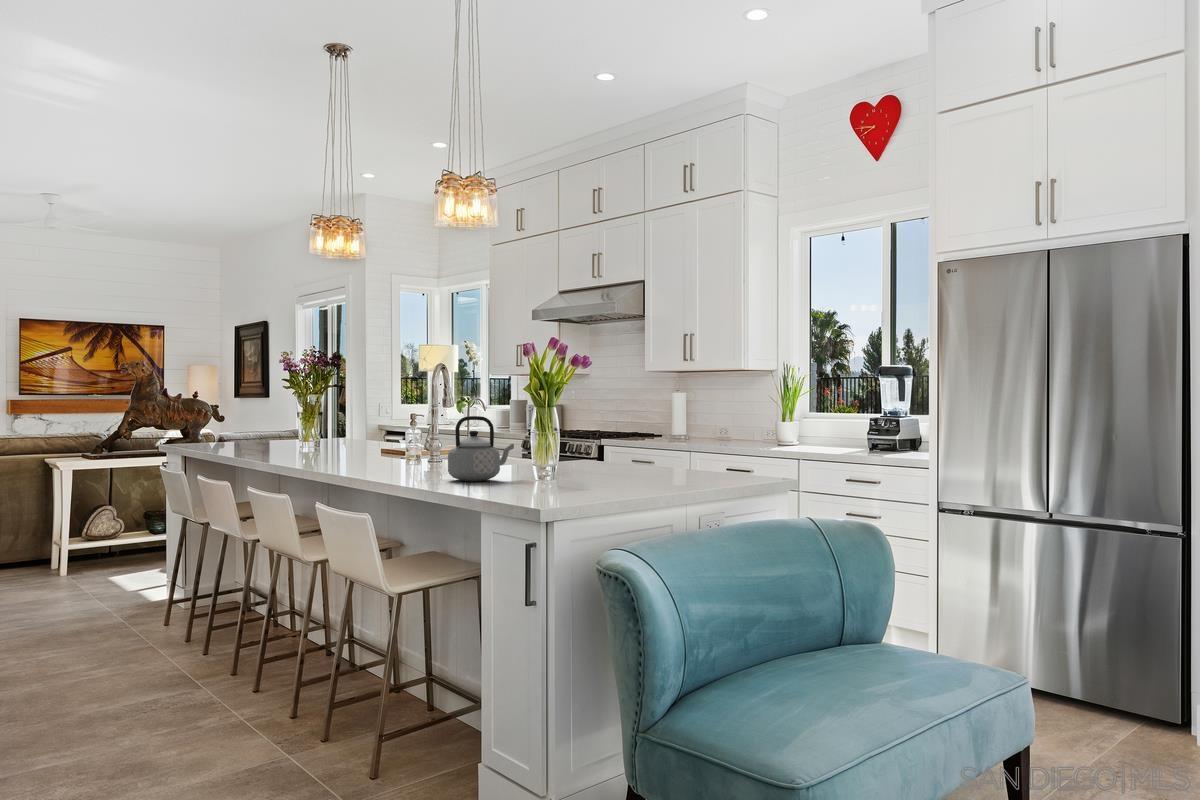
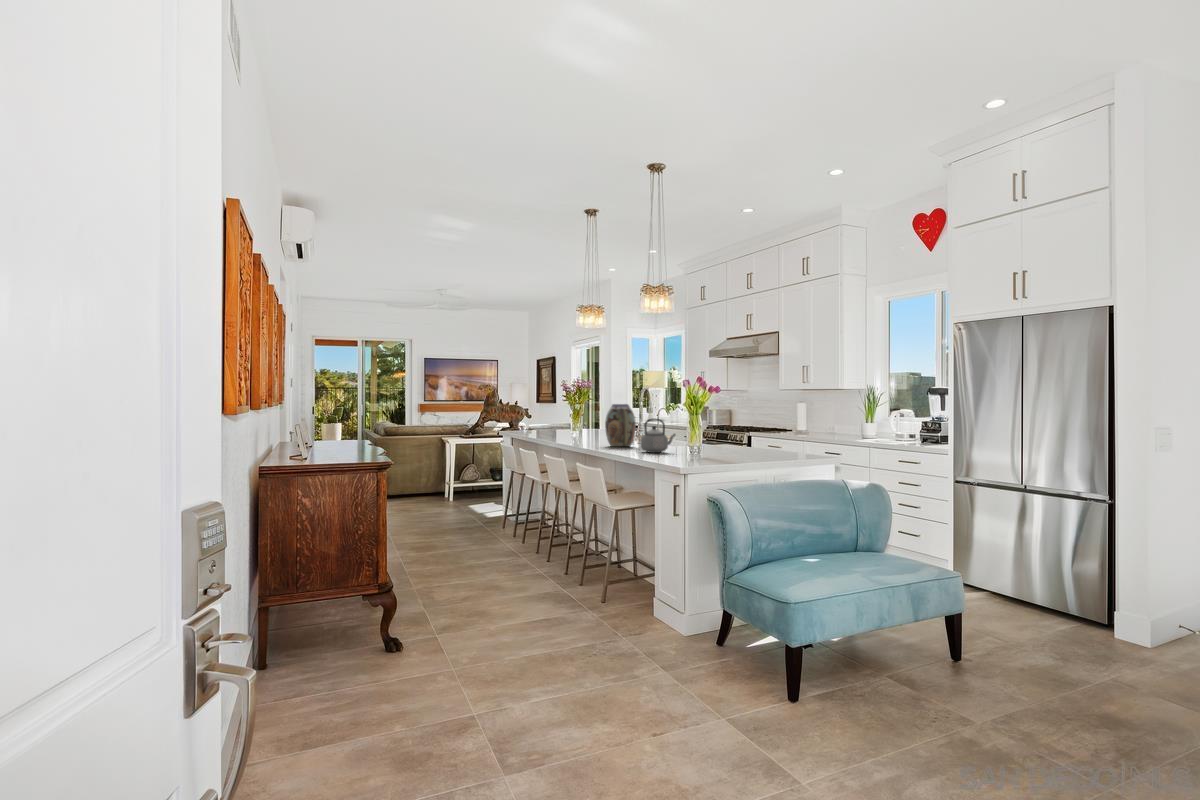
vase: none [373,391,430,471] -> present [605,404,636,447]

